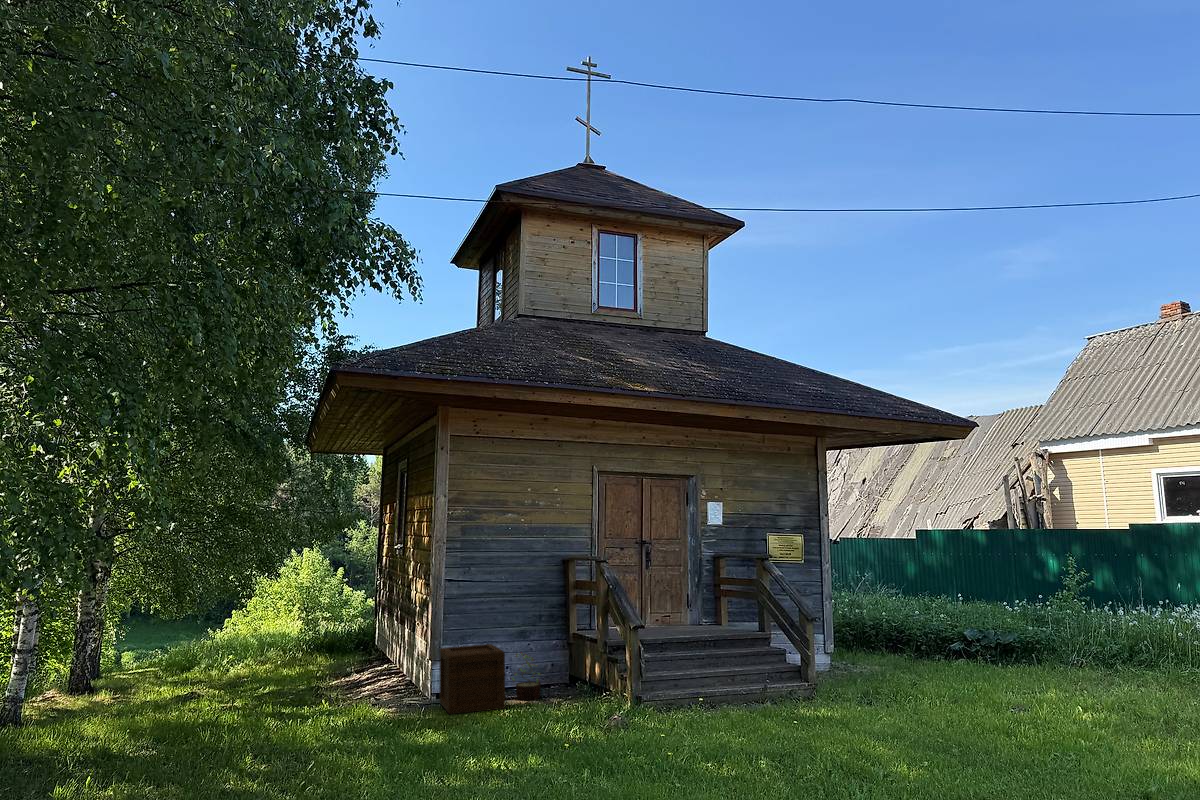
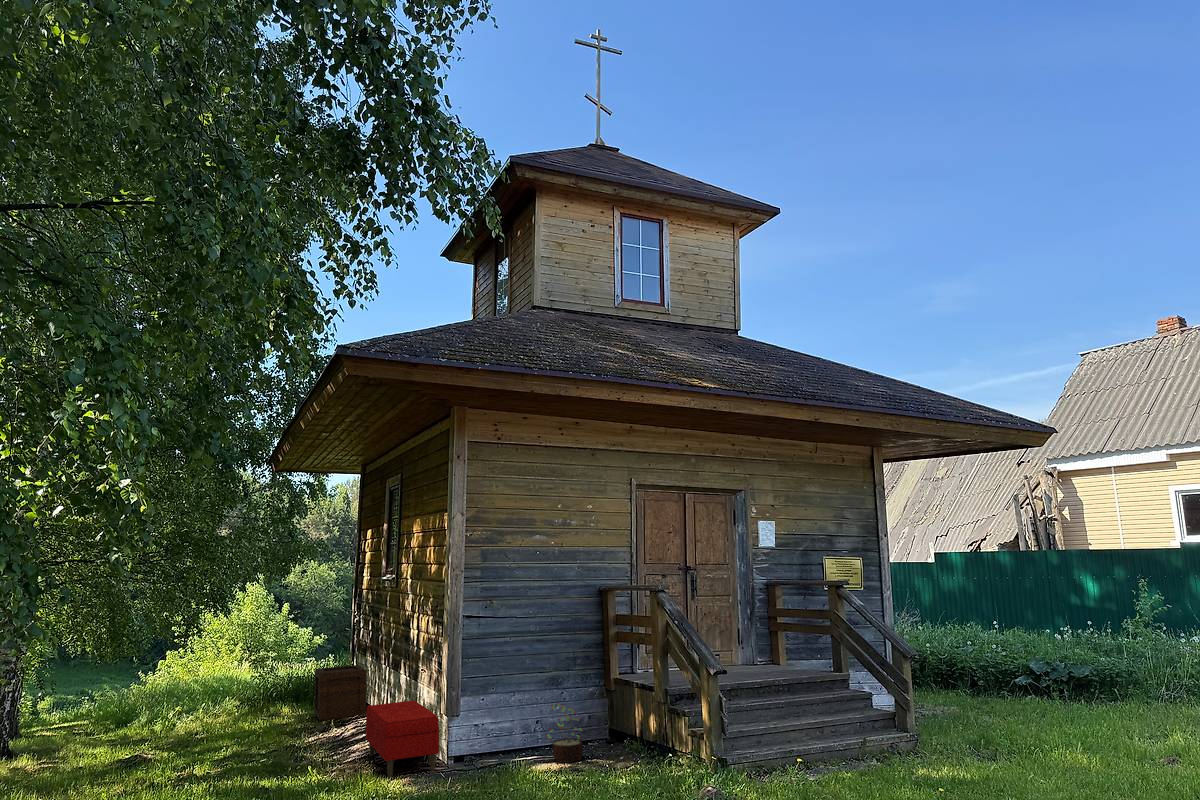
wooden crate: present [440,644,505,714] -> present [314,665,367,721]
bench: none [370,649,423,708] -> present [366,700,439,777]

